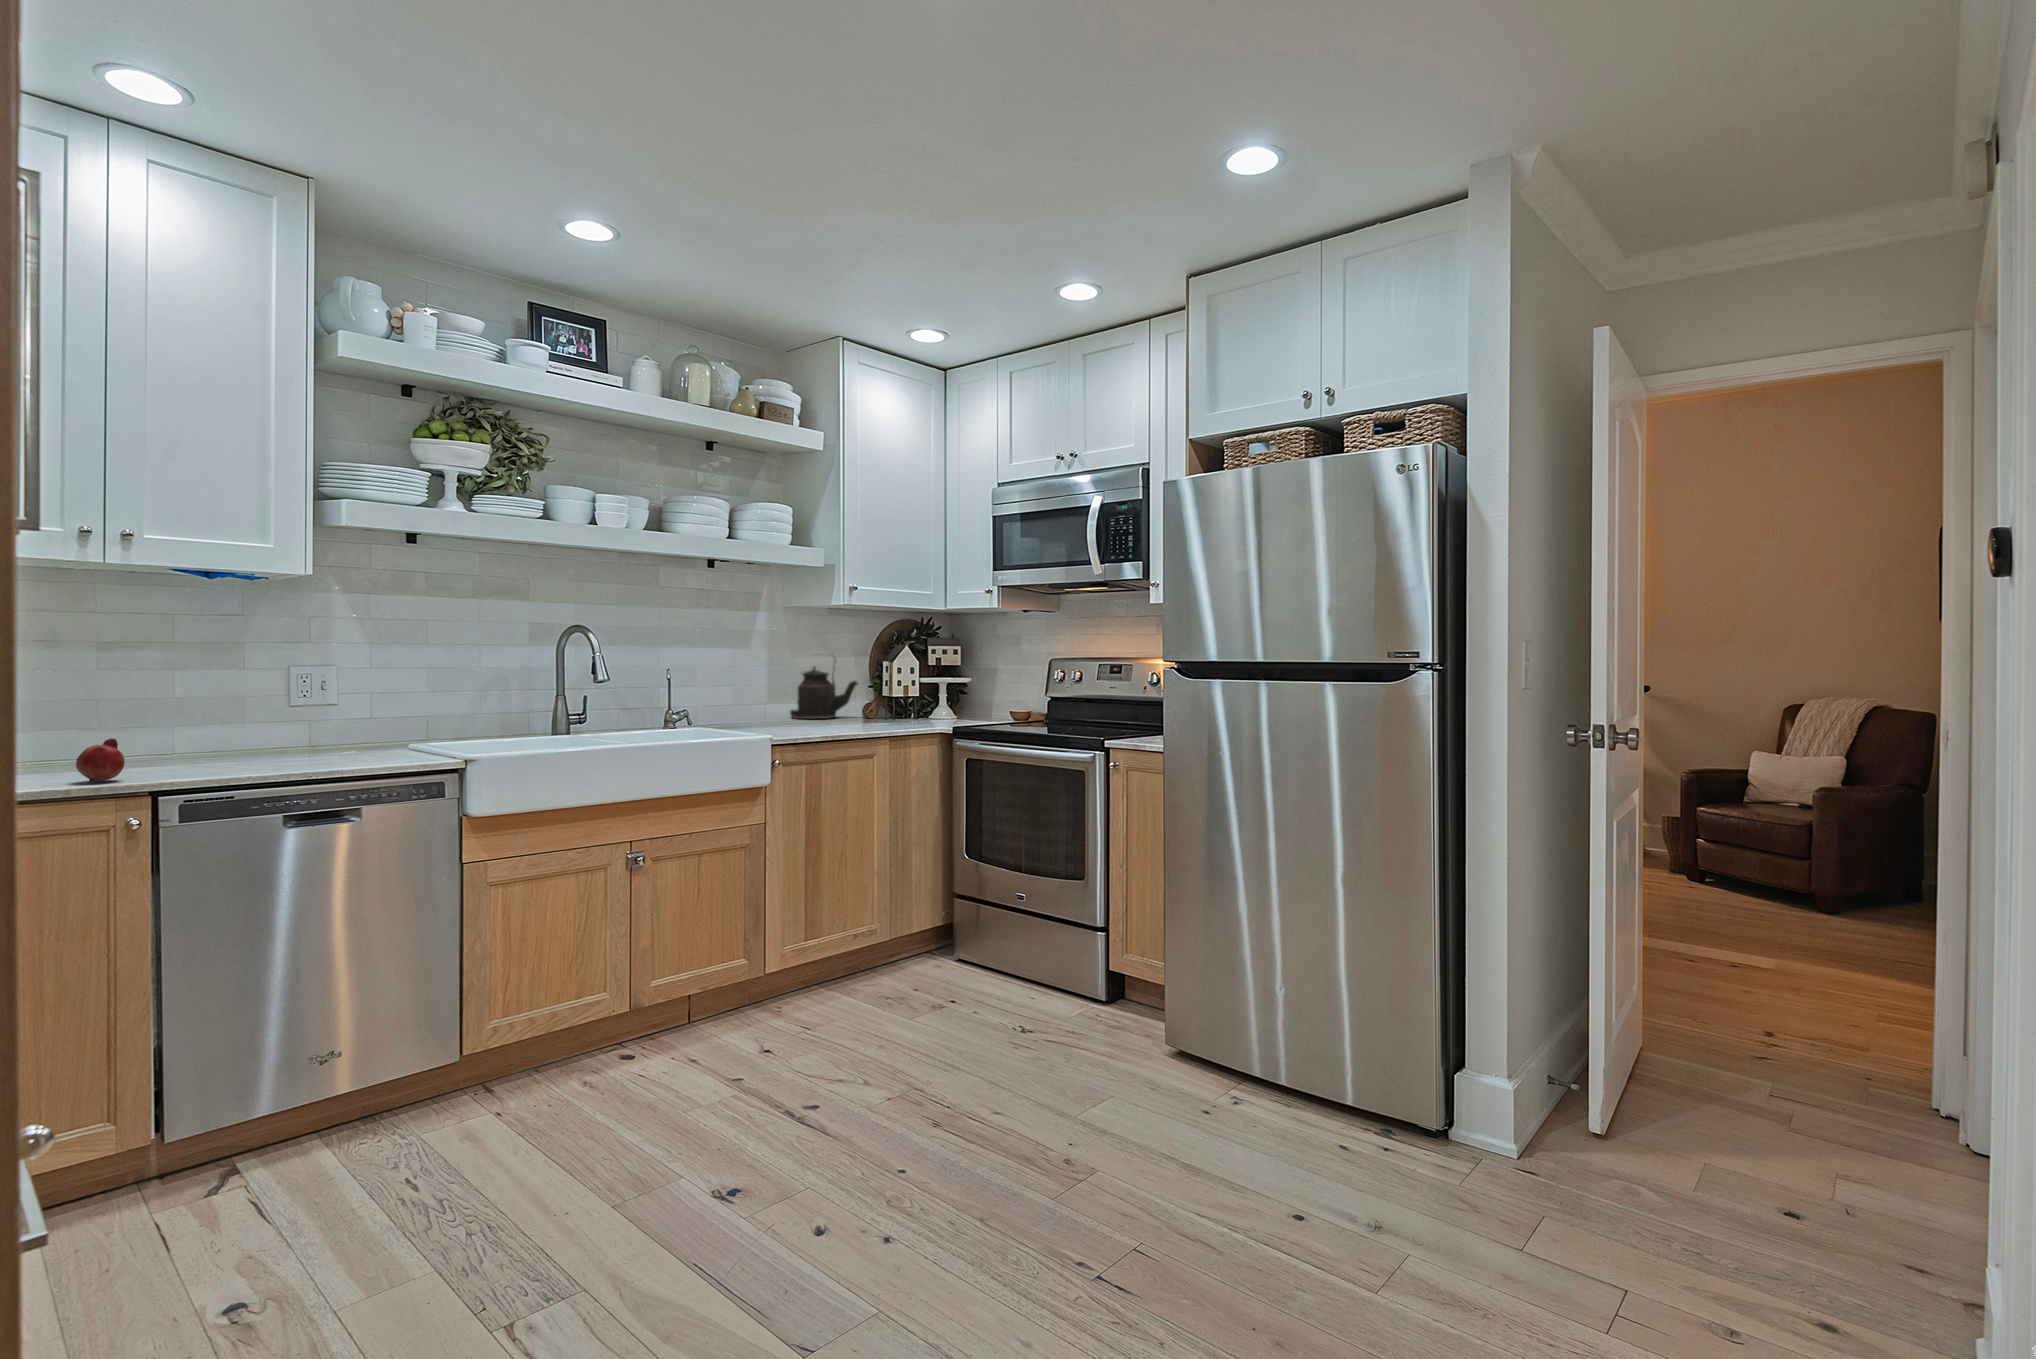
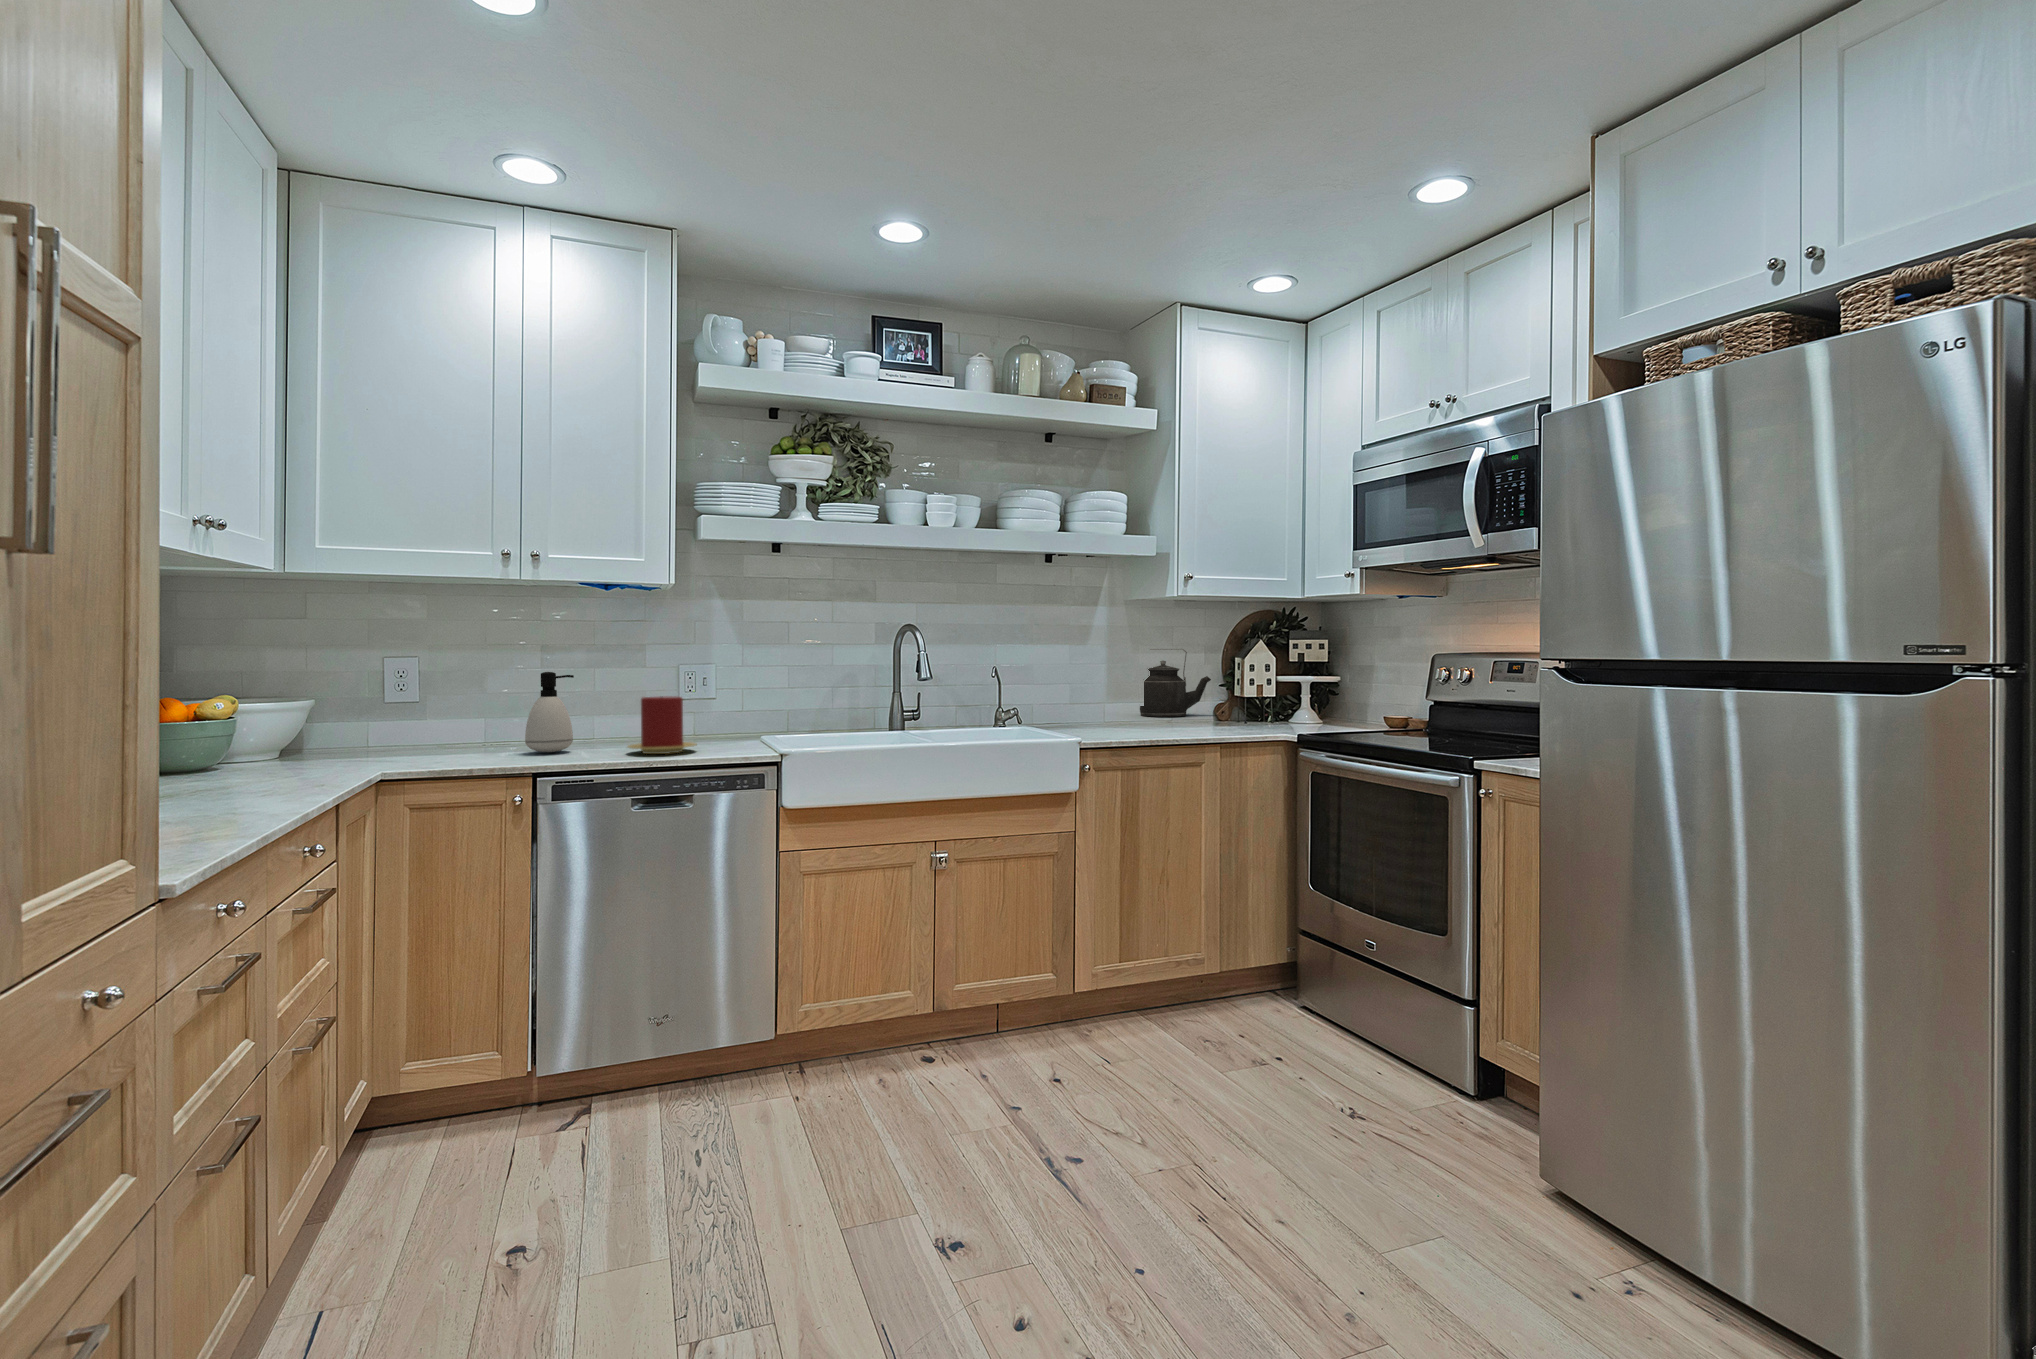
soap dispenser: none [129,674,195,768] -> present [525,672,574,752]
candle: none [274,702,362,766] -> present [628,696,696,754]
fruit: present [76,738,124,782] -> none [470,726,505,763]

